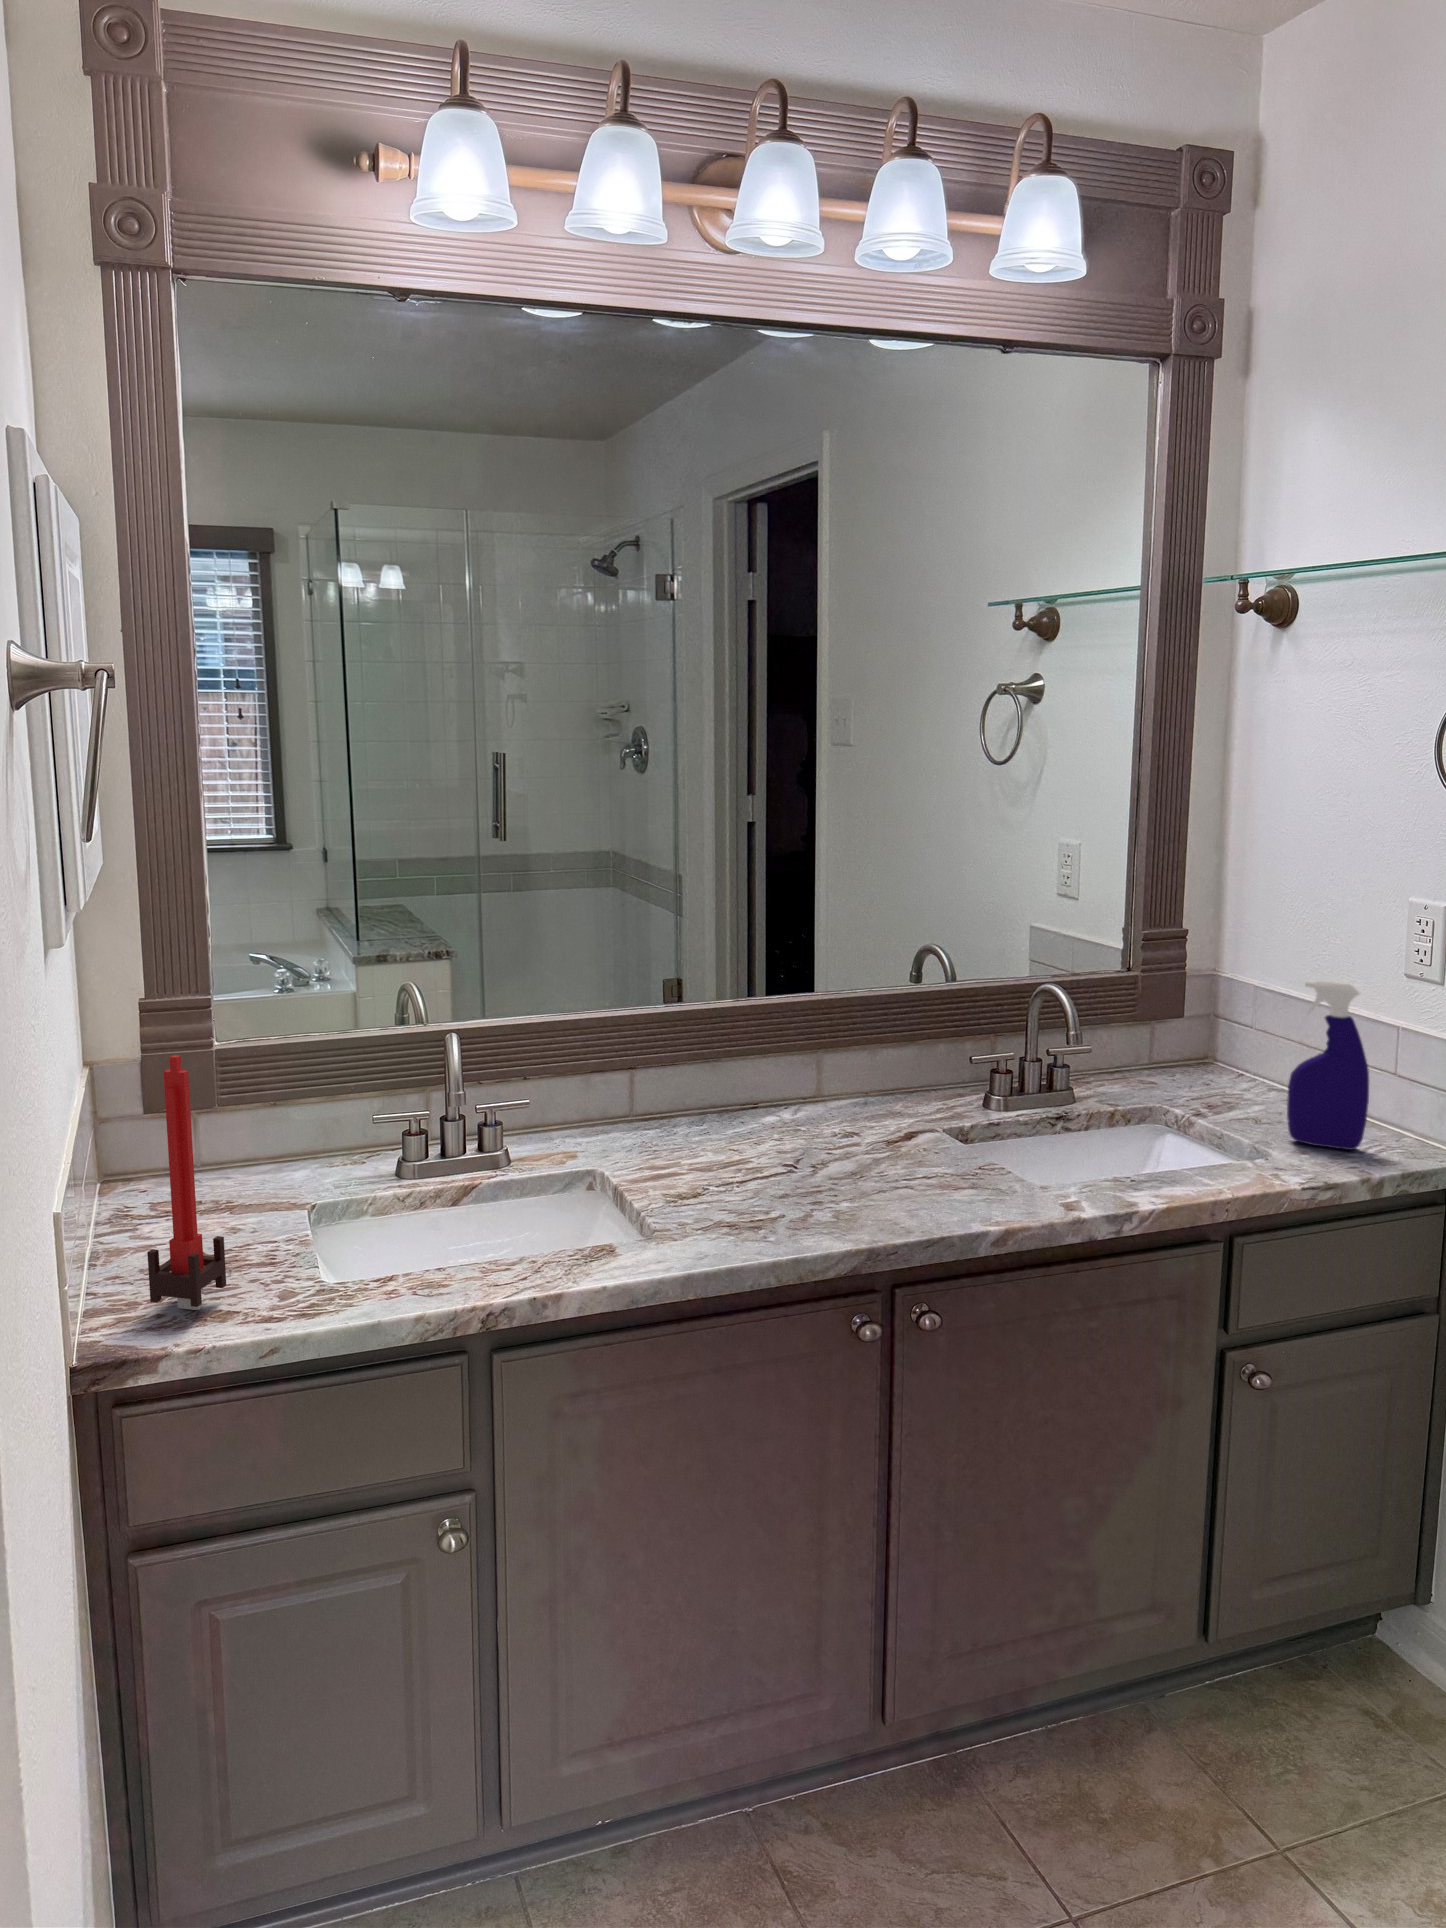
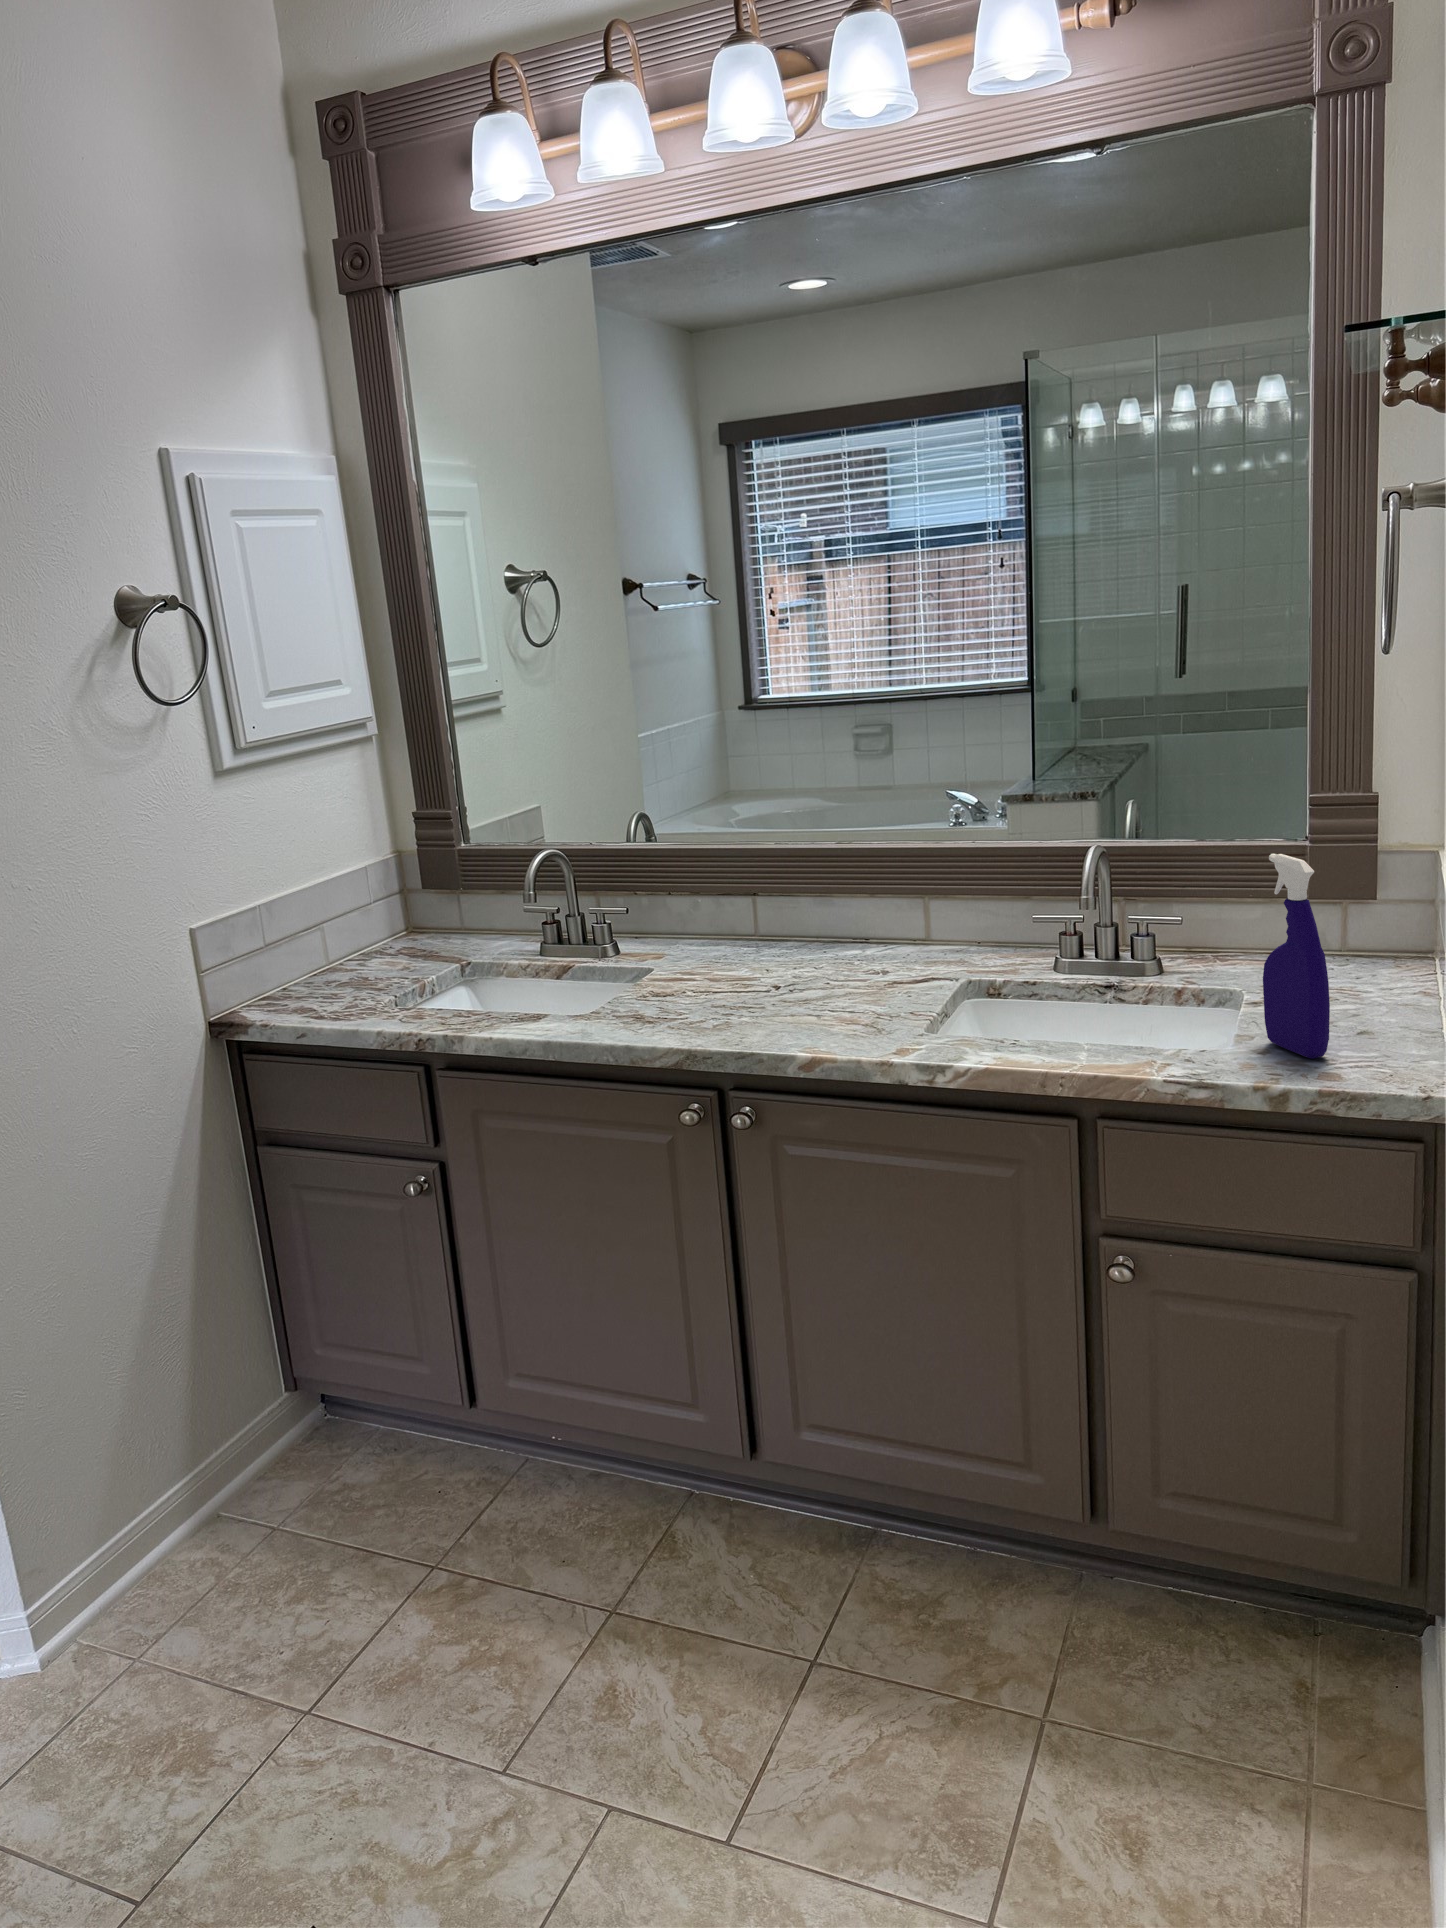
candle: present [147,1055,226,1310] -> none [267,839,318,1007]

